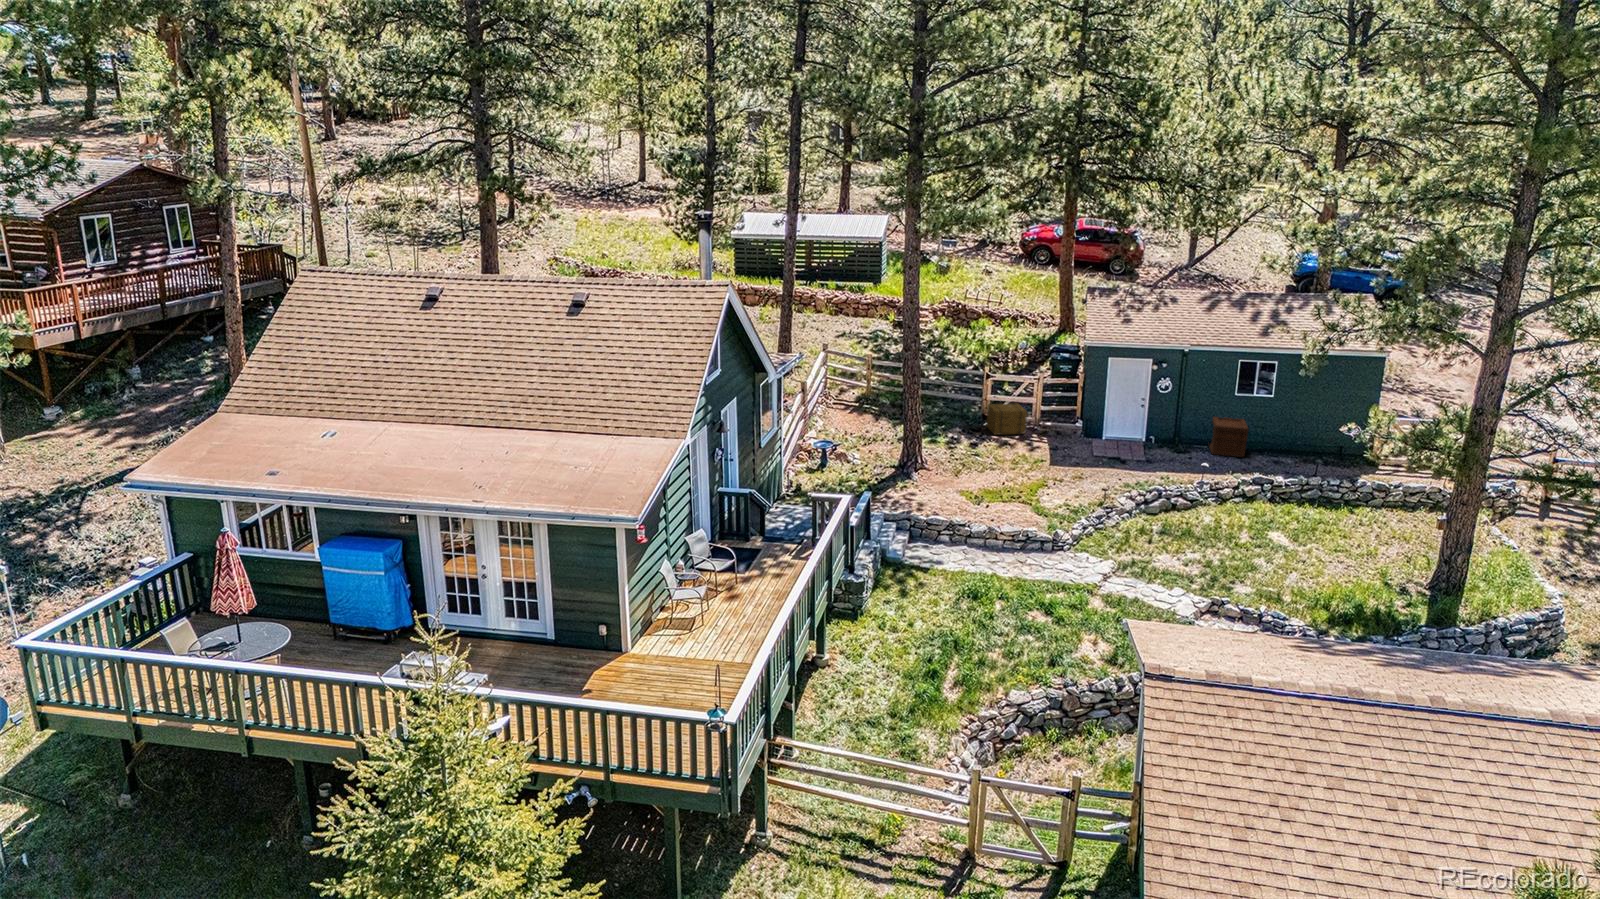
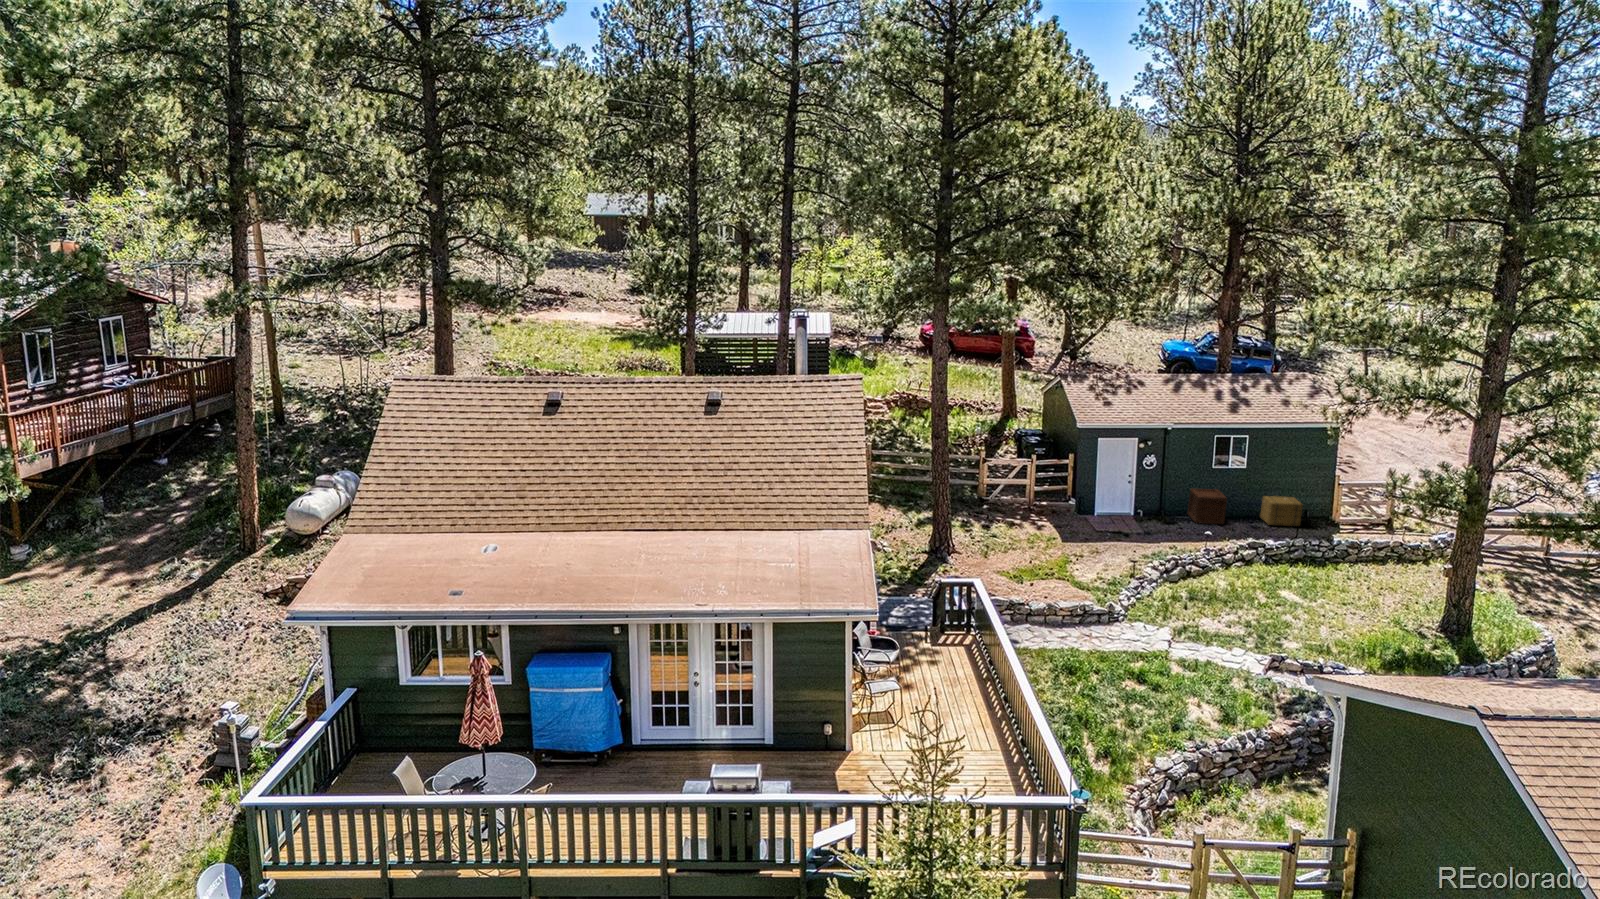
cardboard box: present [986,403,1027,435] -> present [1260,496,1303,526]

